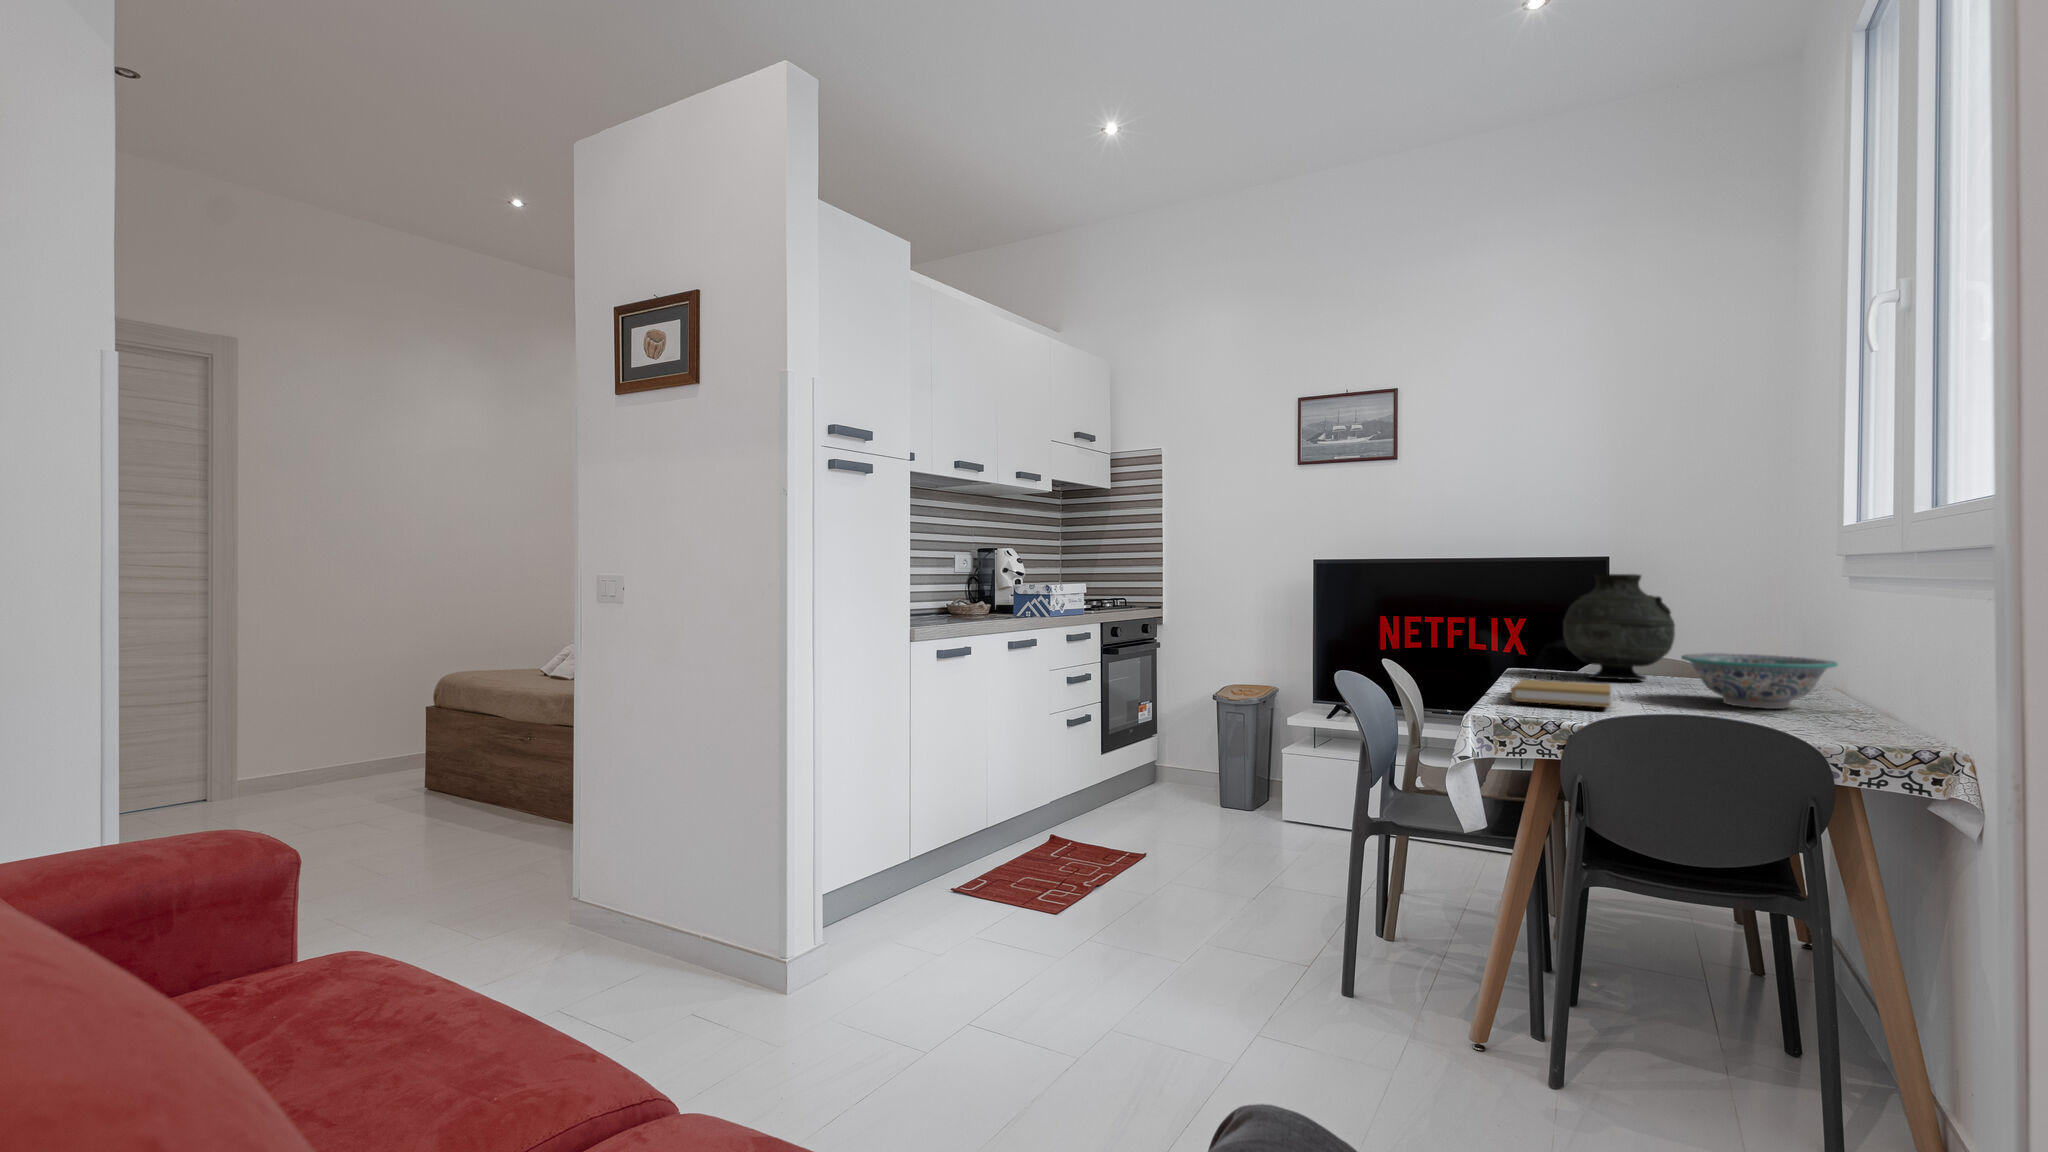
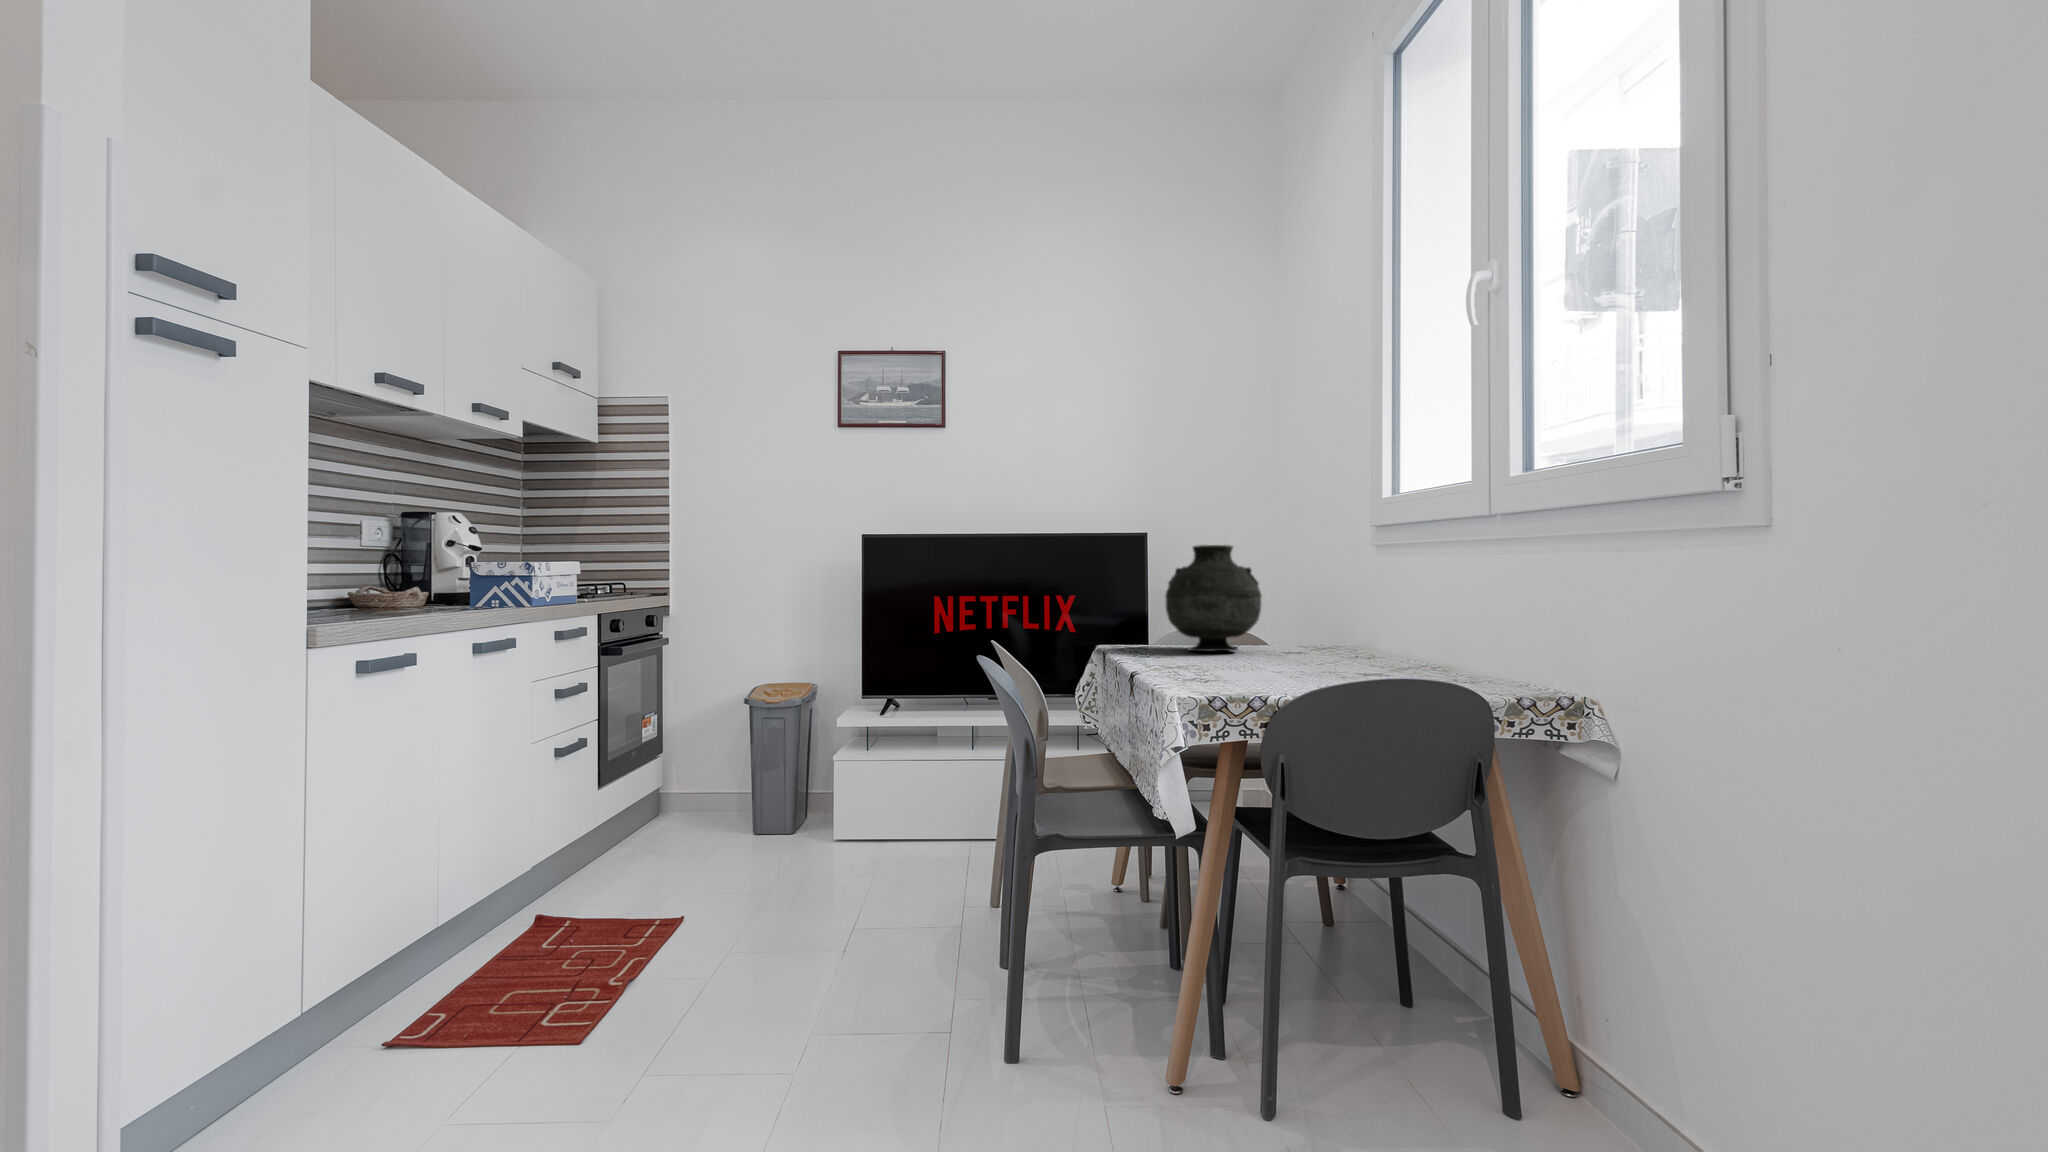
decorative bowl: present [1681,653,1838,709] -> none [1302,620,1427,670]
book: present [1511,680,1611,707] -> none [1170,655,1283,679]

